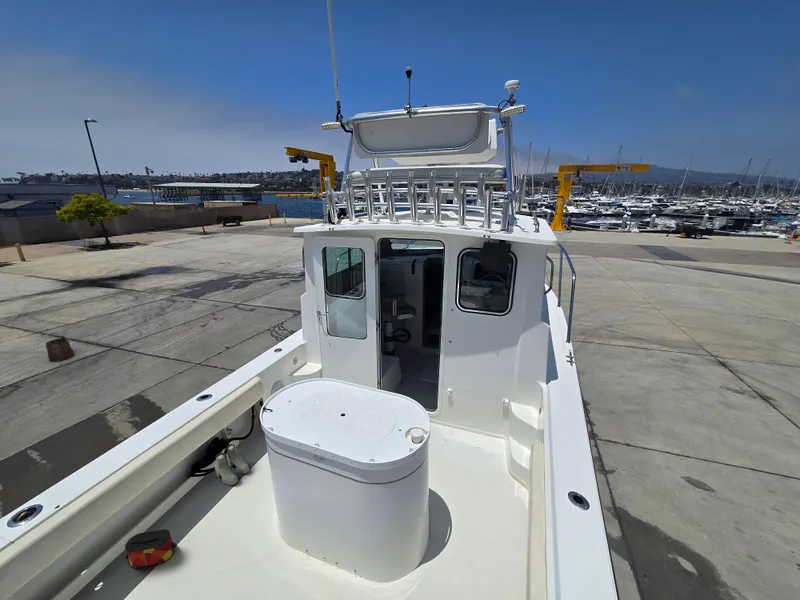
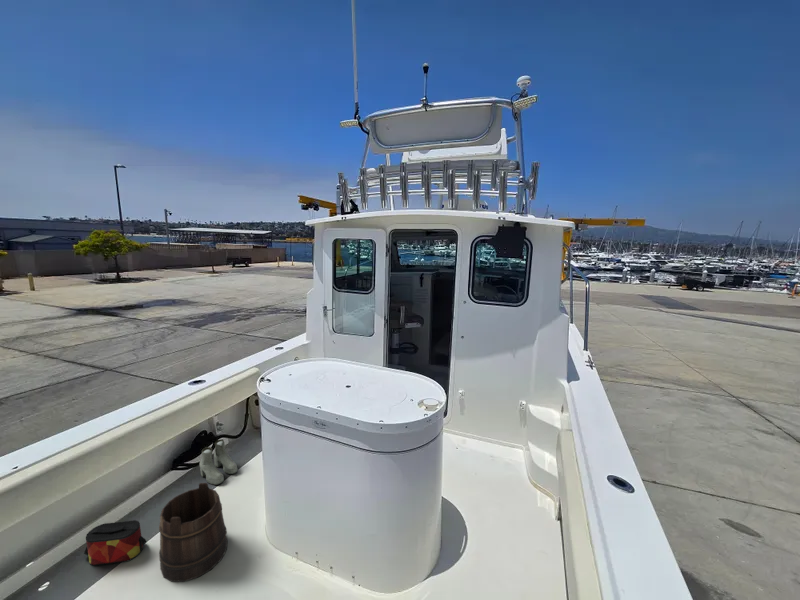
bucket: present [46,336,74,362] -> present [159,483,227,582]

